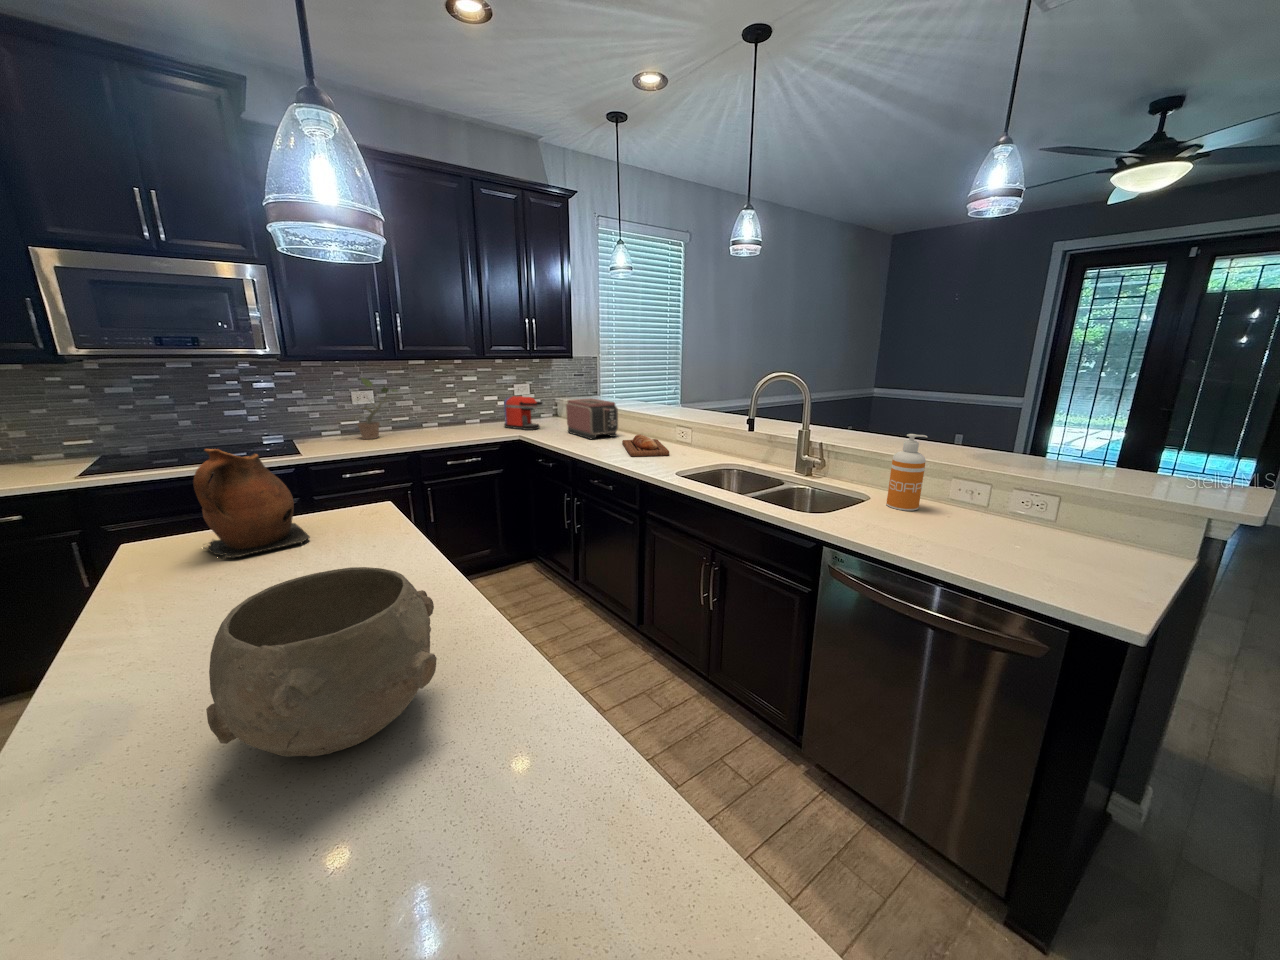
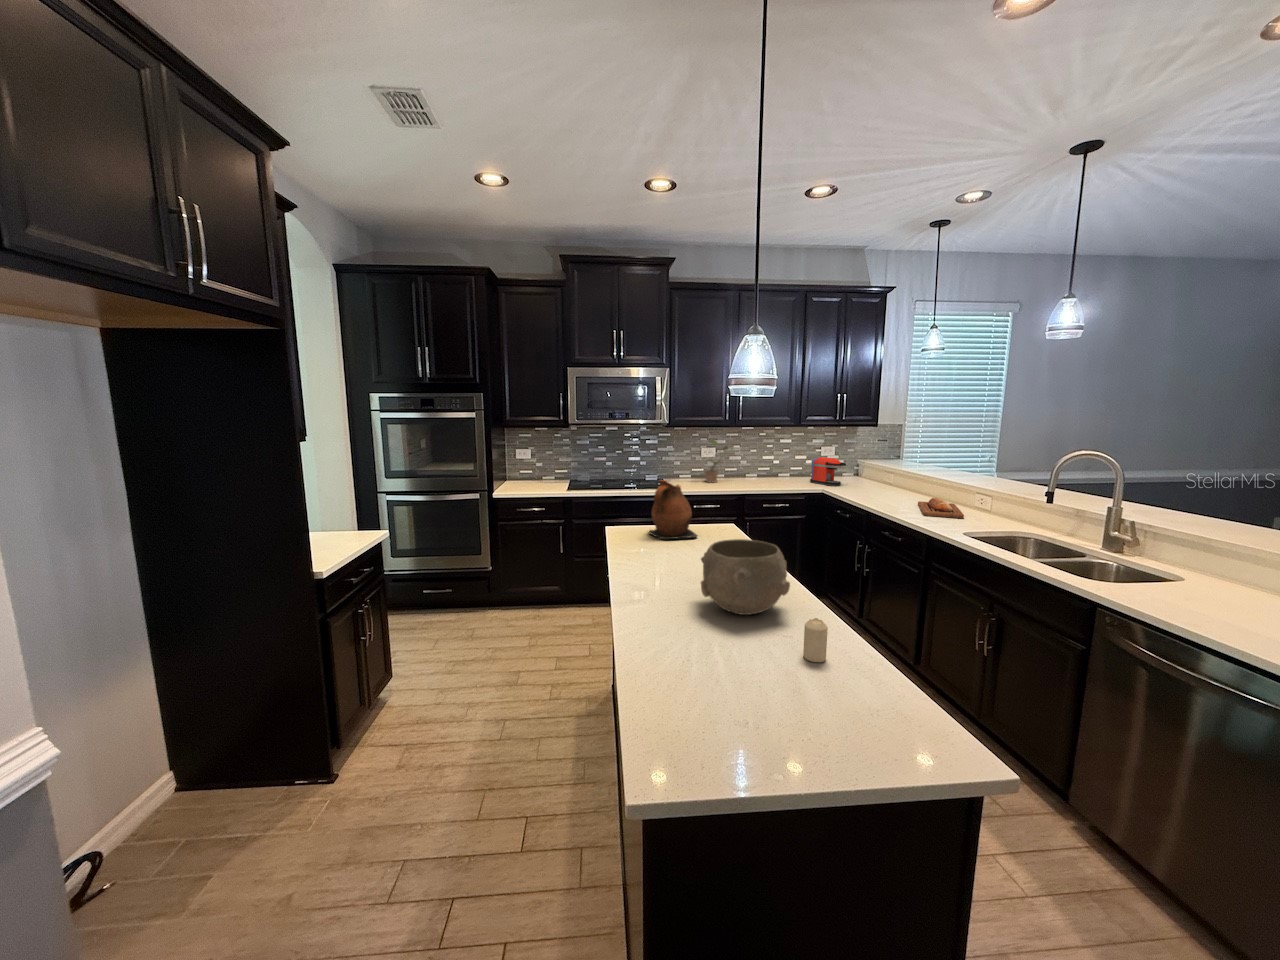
toaster: present [566,399,618,439] -> none [866,463,917,498]
soap dispenser: present [886,434,928,511] -> none [1198,519,1252,595]
candle: none [454,772,515,886] -> present [803,618,828,662]

